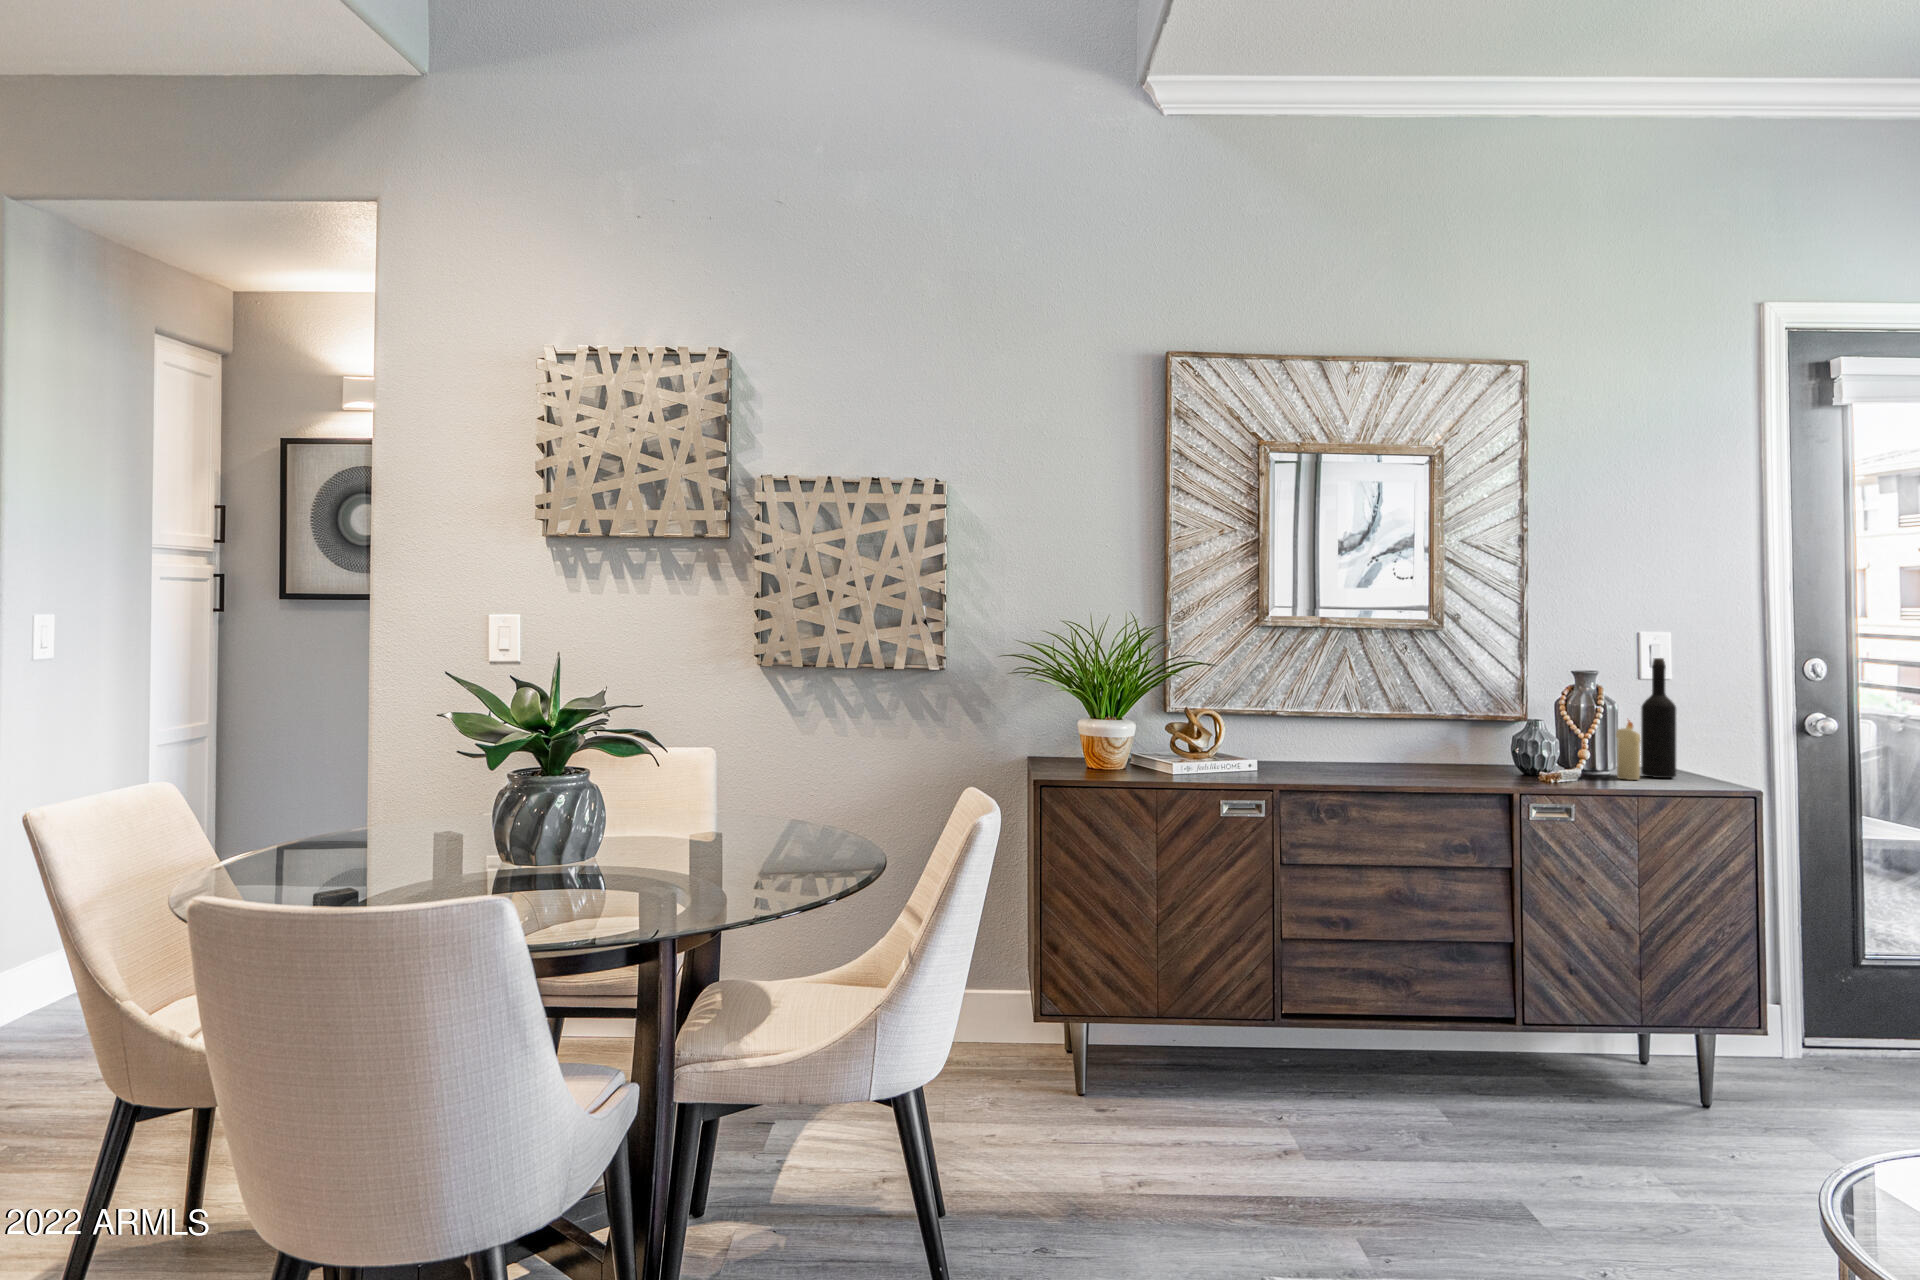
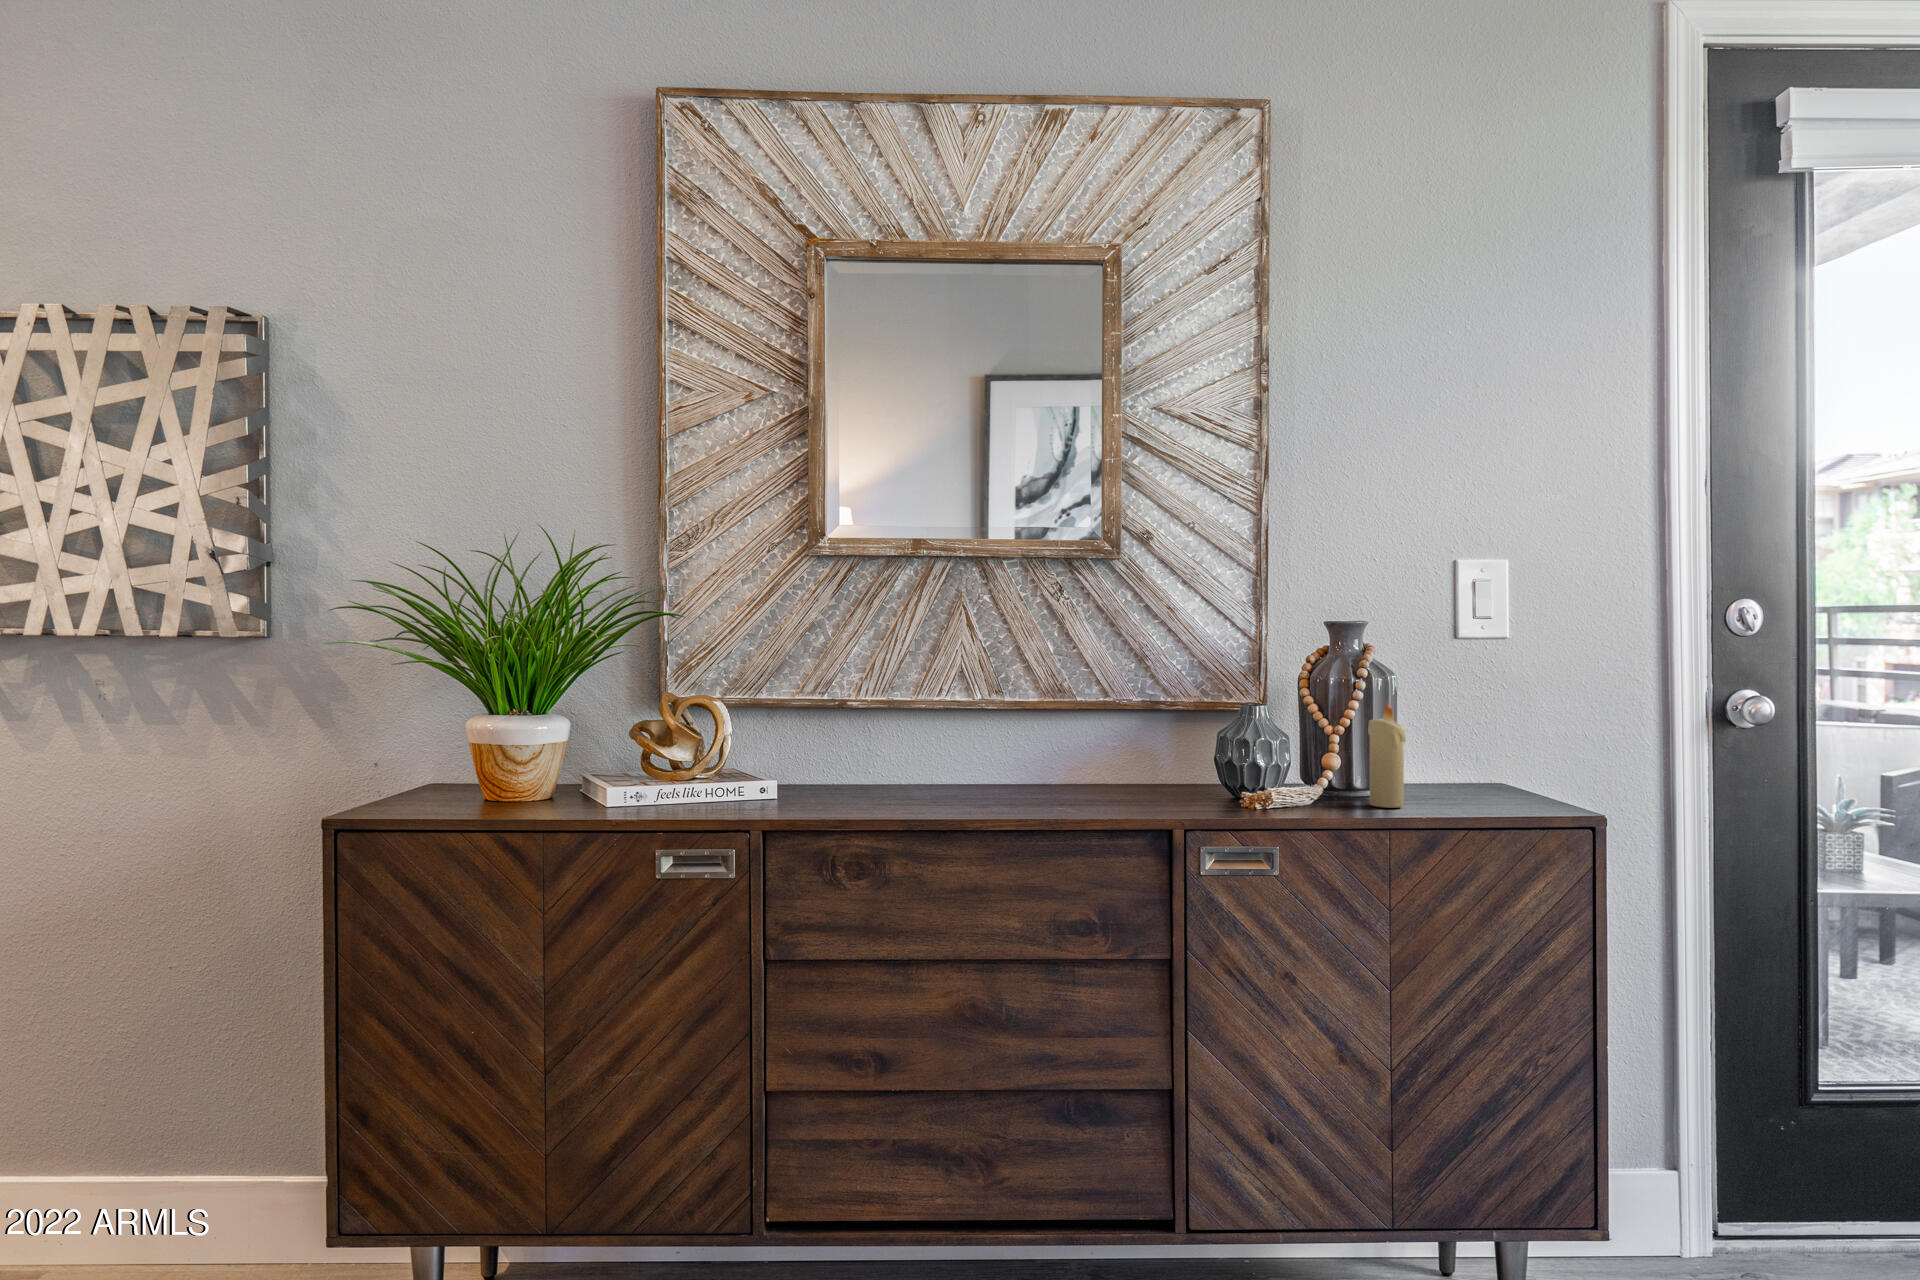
wine bottle: present [1641,658,1676,778] -> none [1422,598,1475,803]

